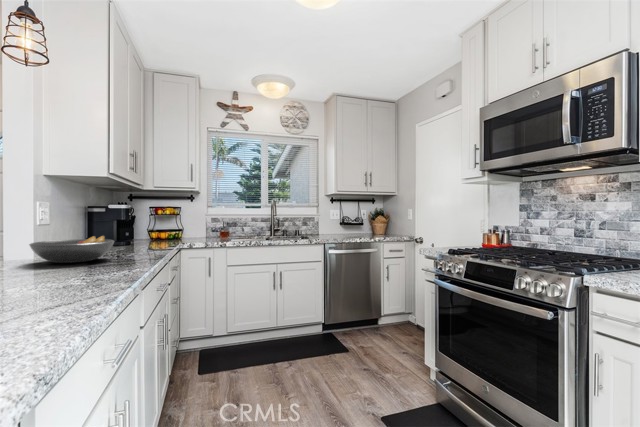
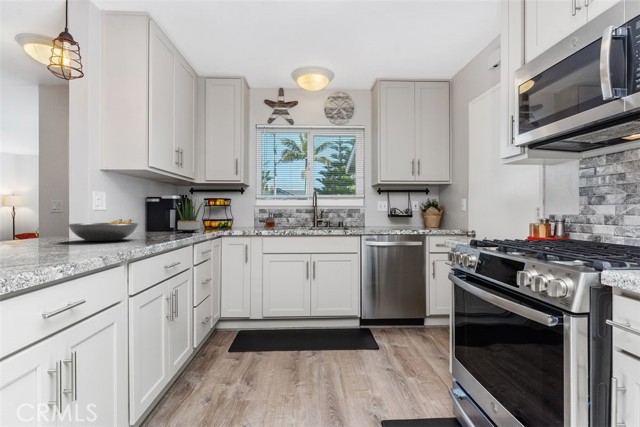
potted plant: none [127,206,168,246] -> present [174,198,203,232]

